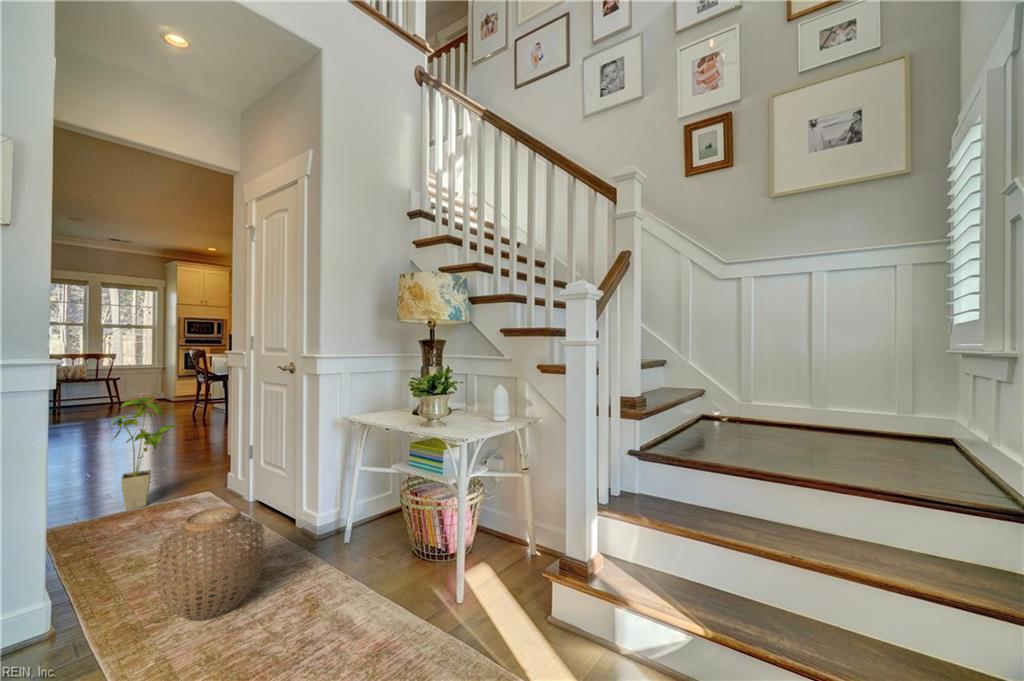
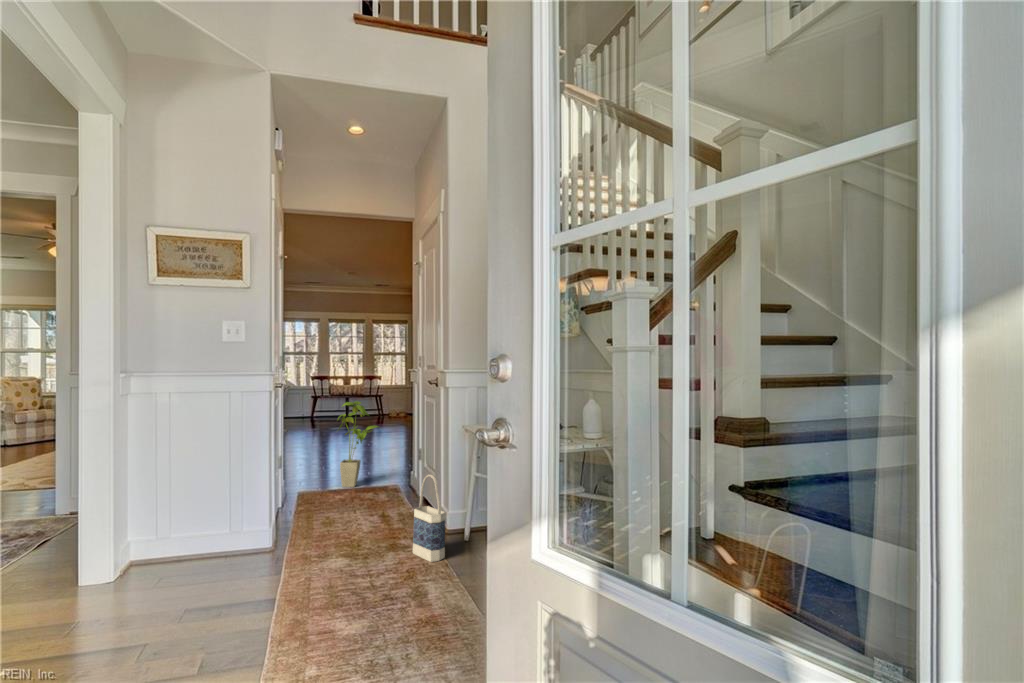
bag: none [294,482,337,580] -> present [413,475,446,562]
woven basket: present [157,507,264,621] -> none [315,482,388,565]

